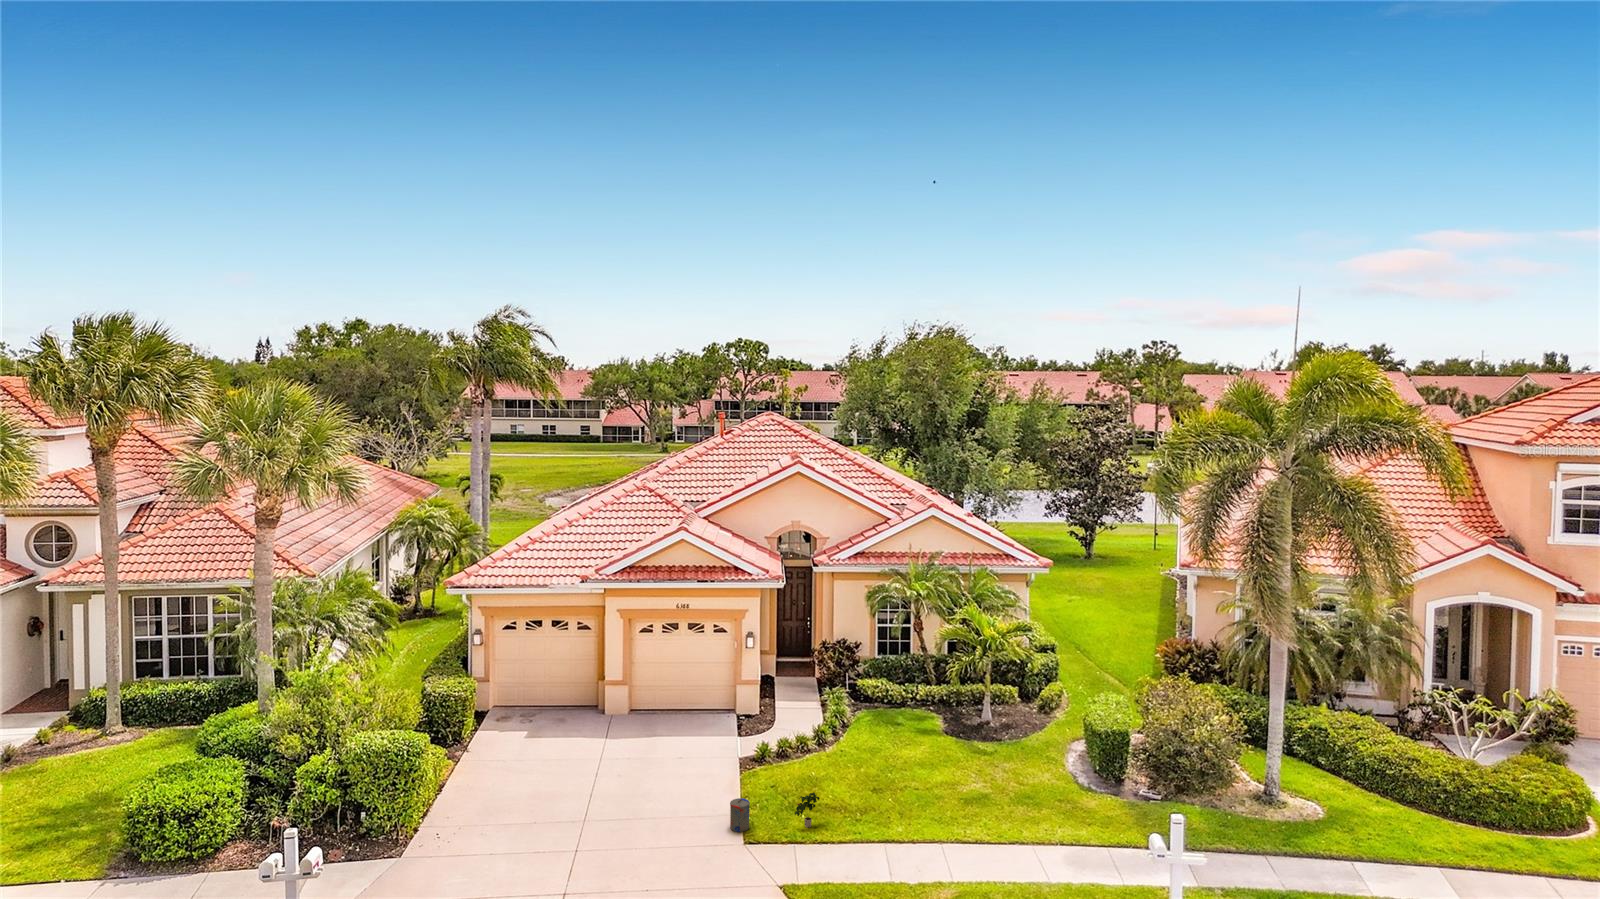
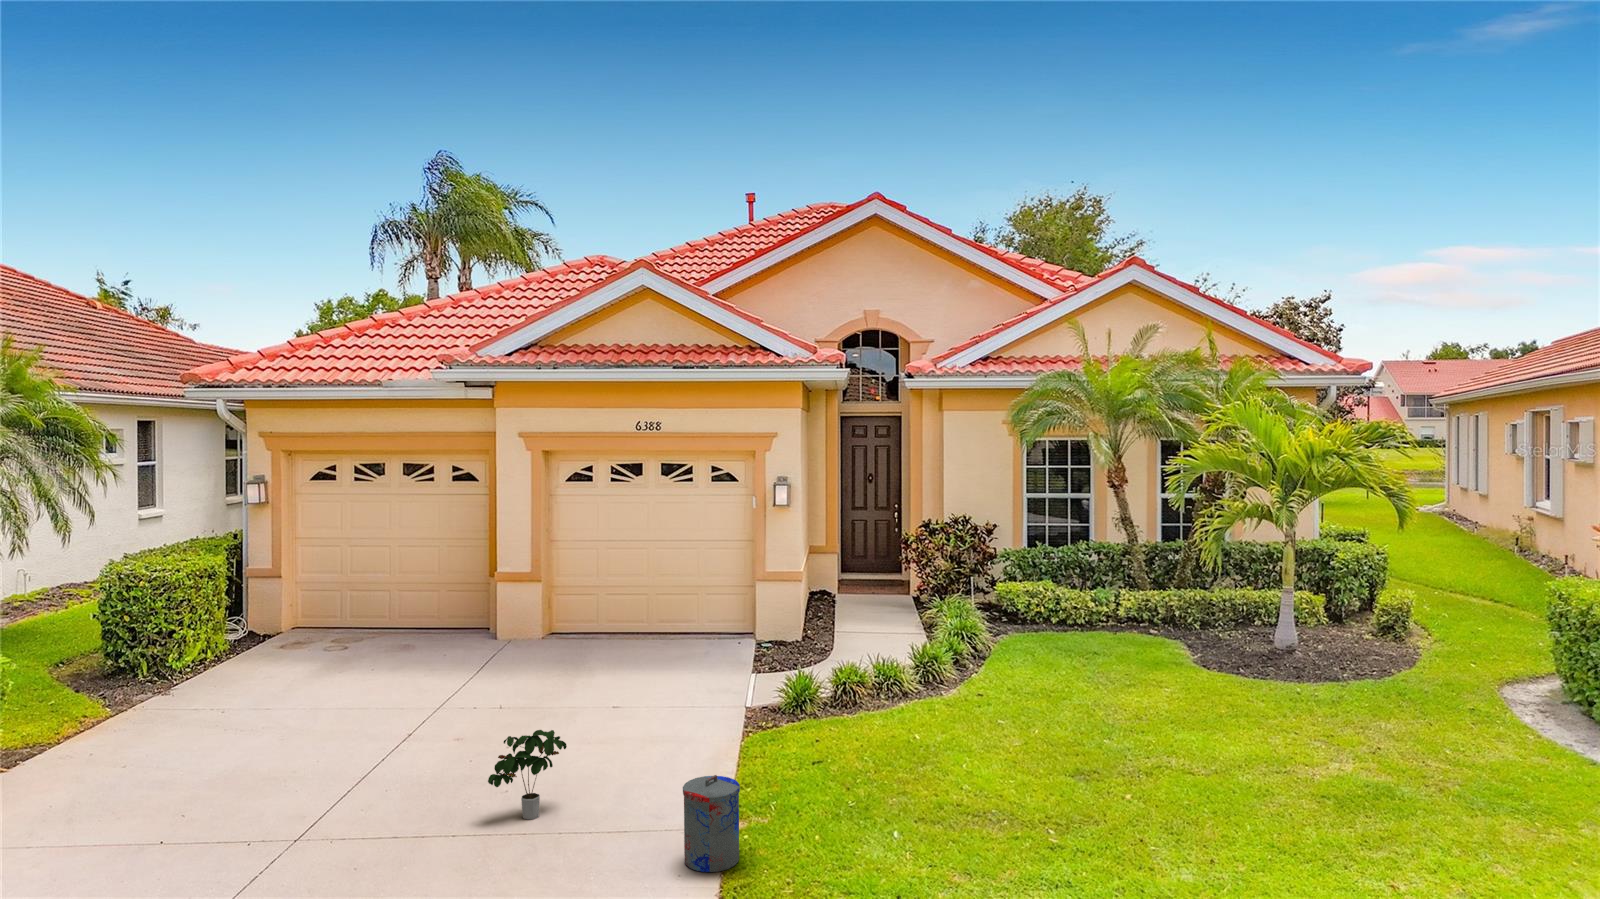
potted plant: present [795,792,820,828] -> present [488,730,567,819]

